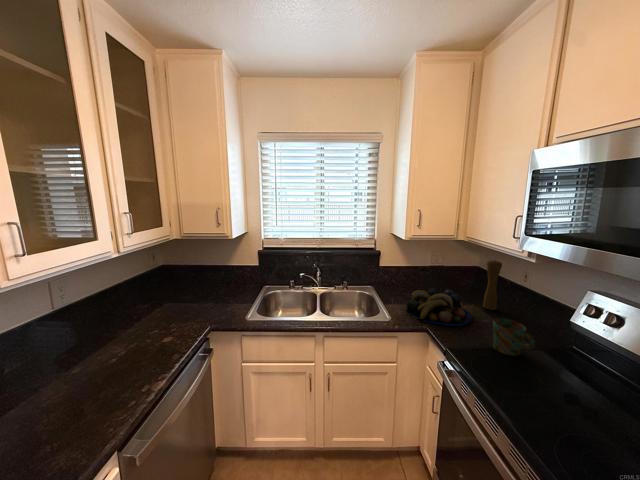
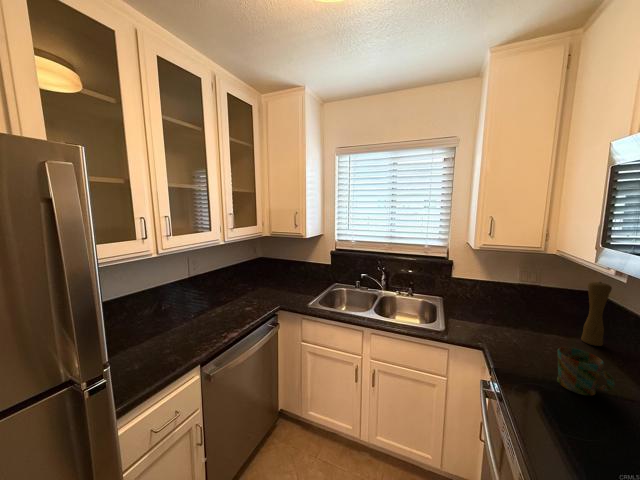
fruit bowl: present [406,289,473,326] -> none [466,306,553,351]

